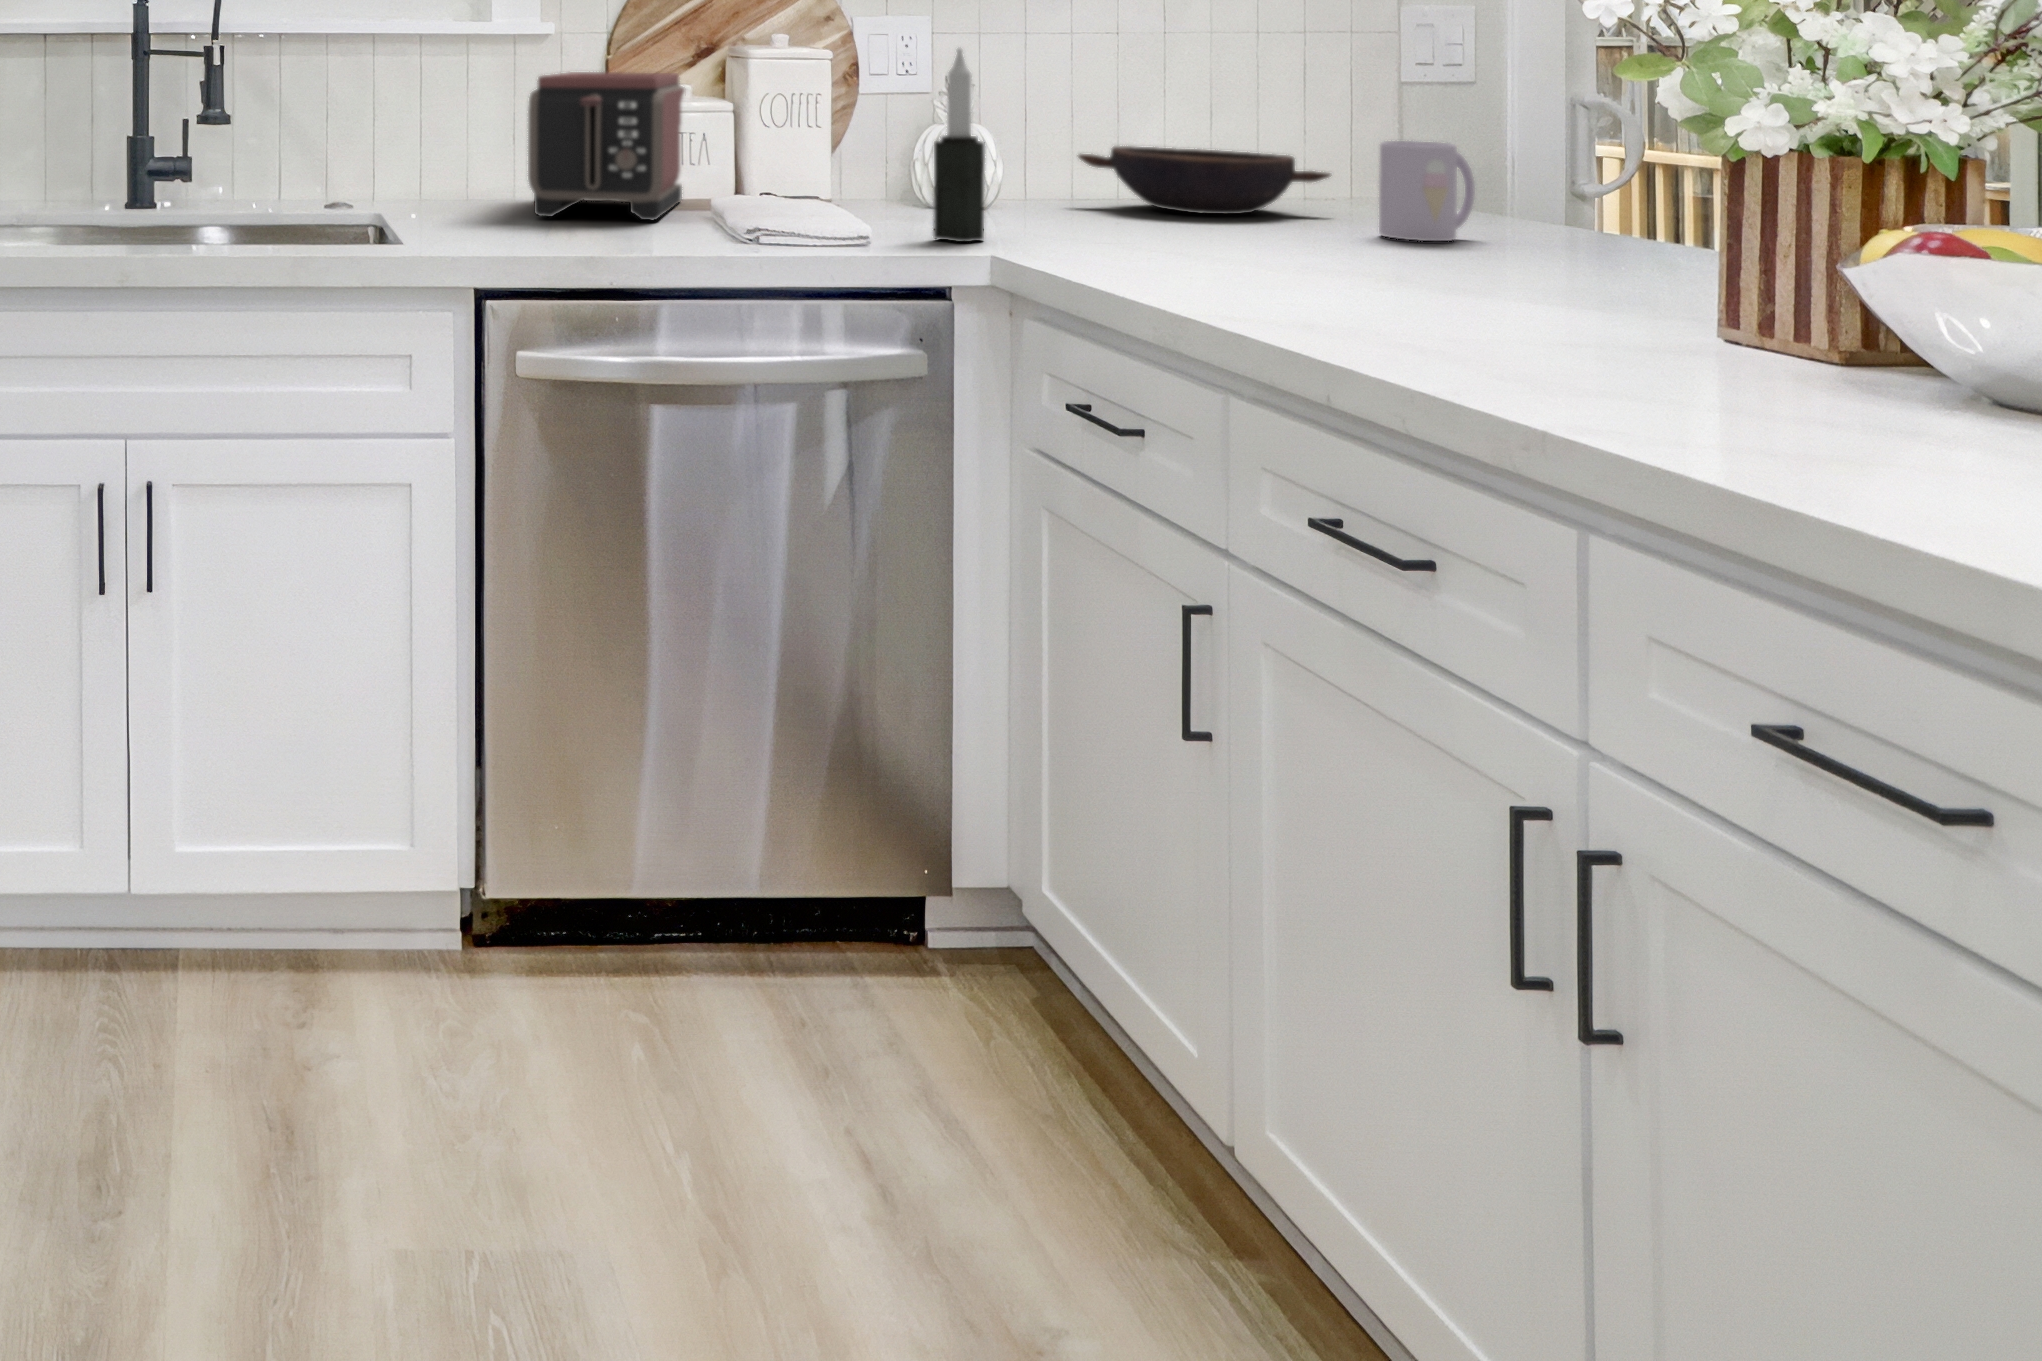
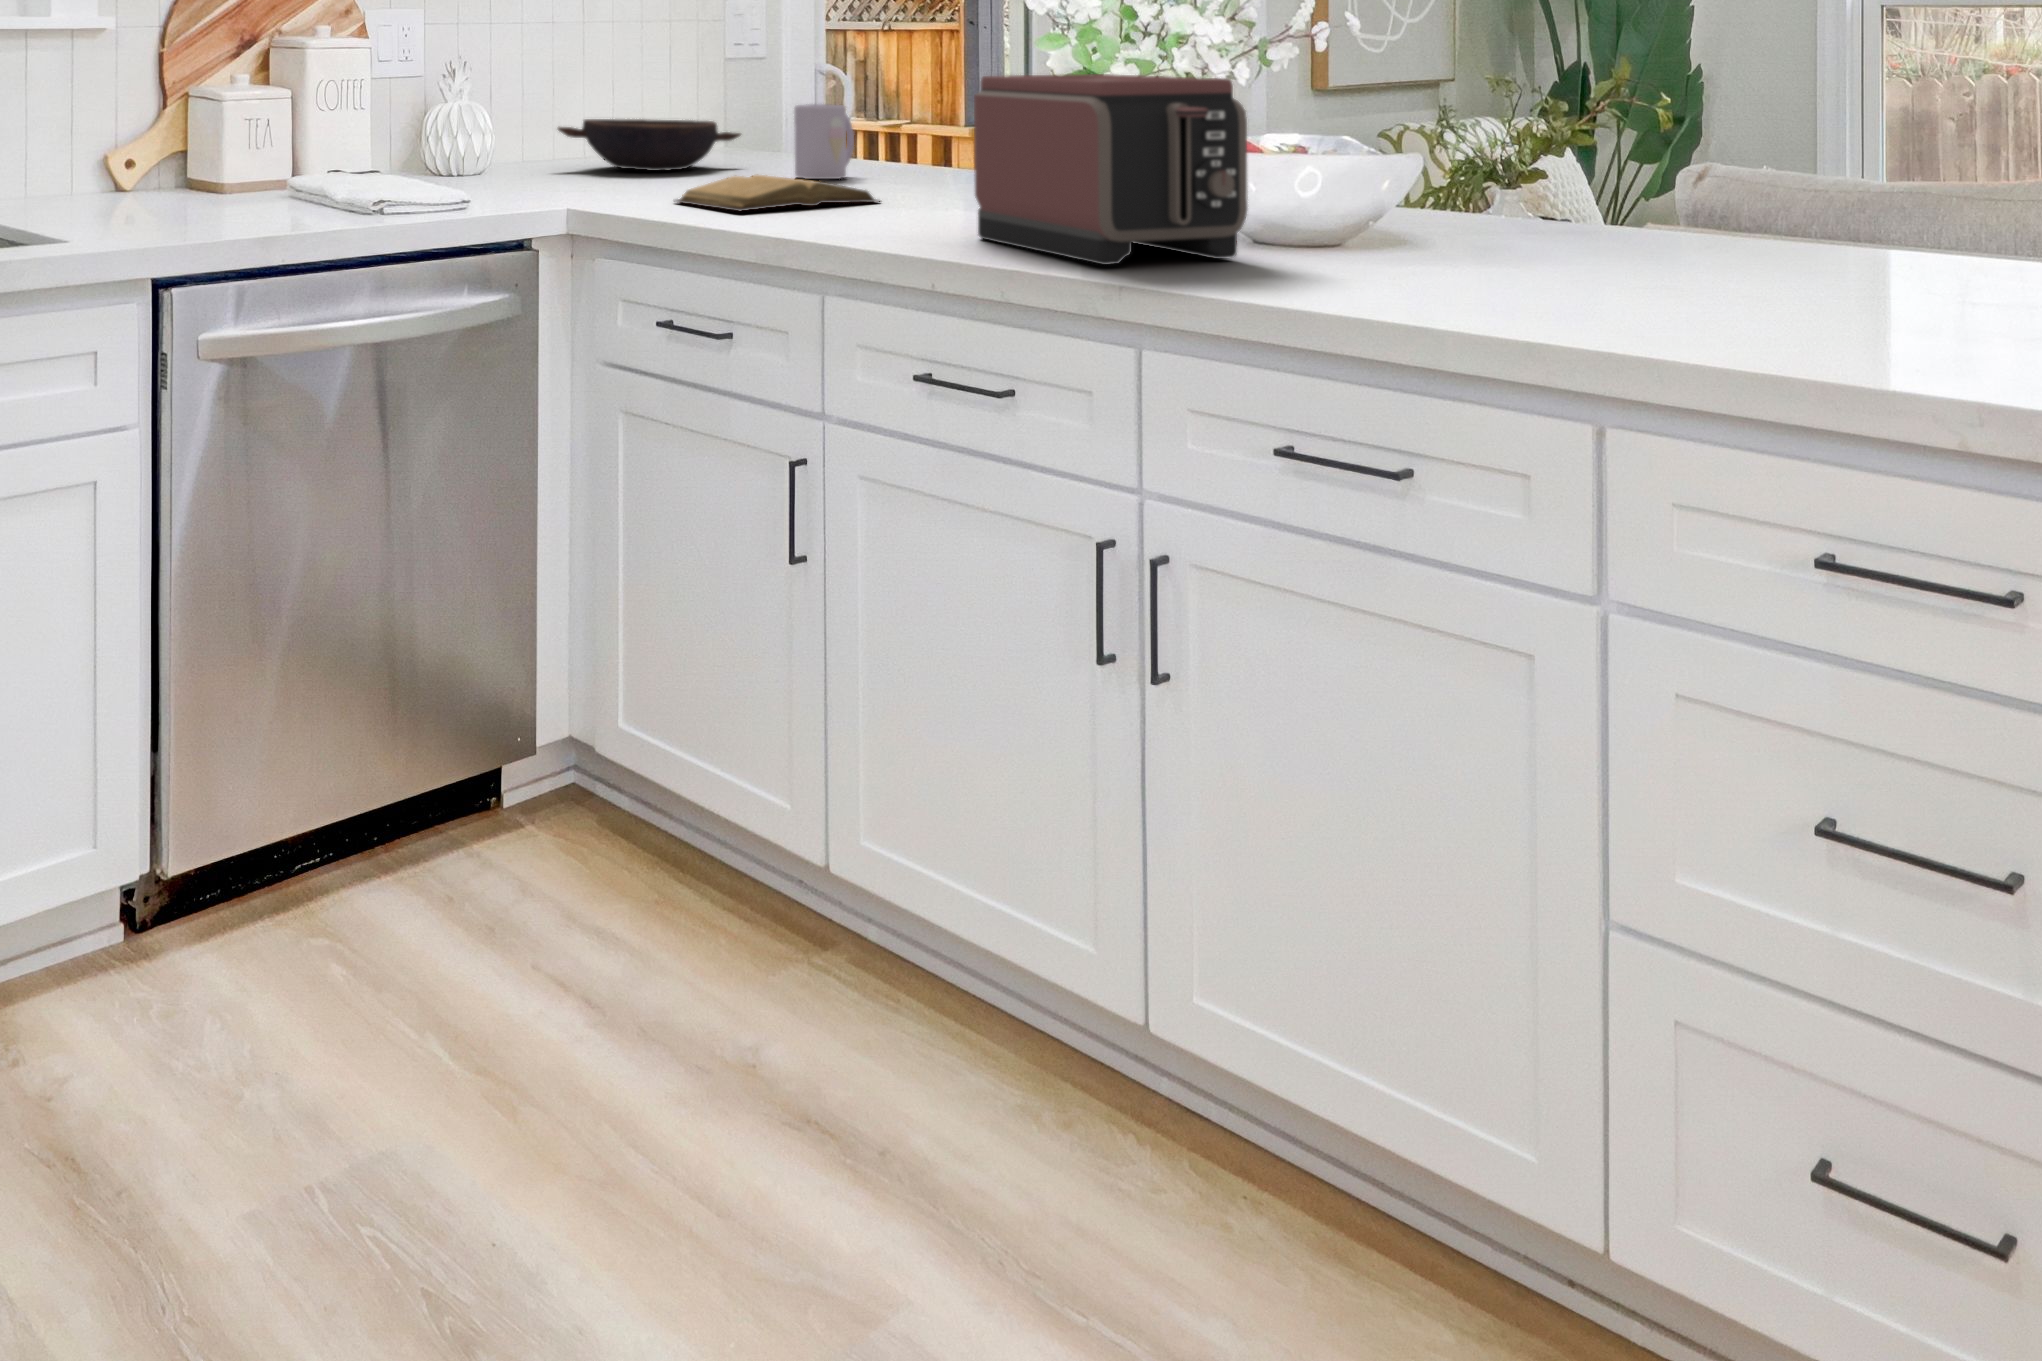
candle: present [933,47,985,242] -> none [503,36,543,203]
toaster: present [528,72,684,220] -> present [974,74,1248,265]
book: none [1141,228,1441,279] -> present [675,175,879,211]

